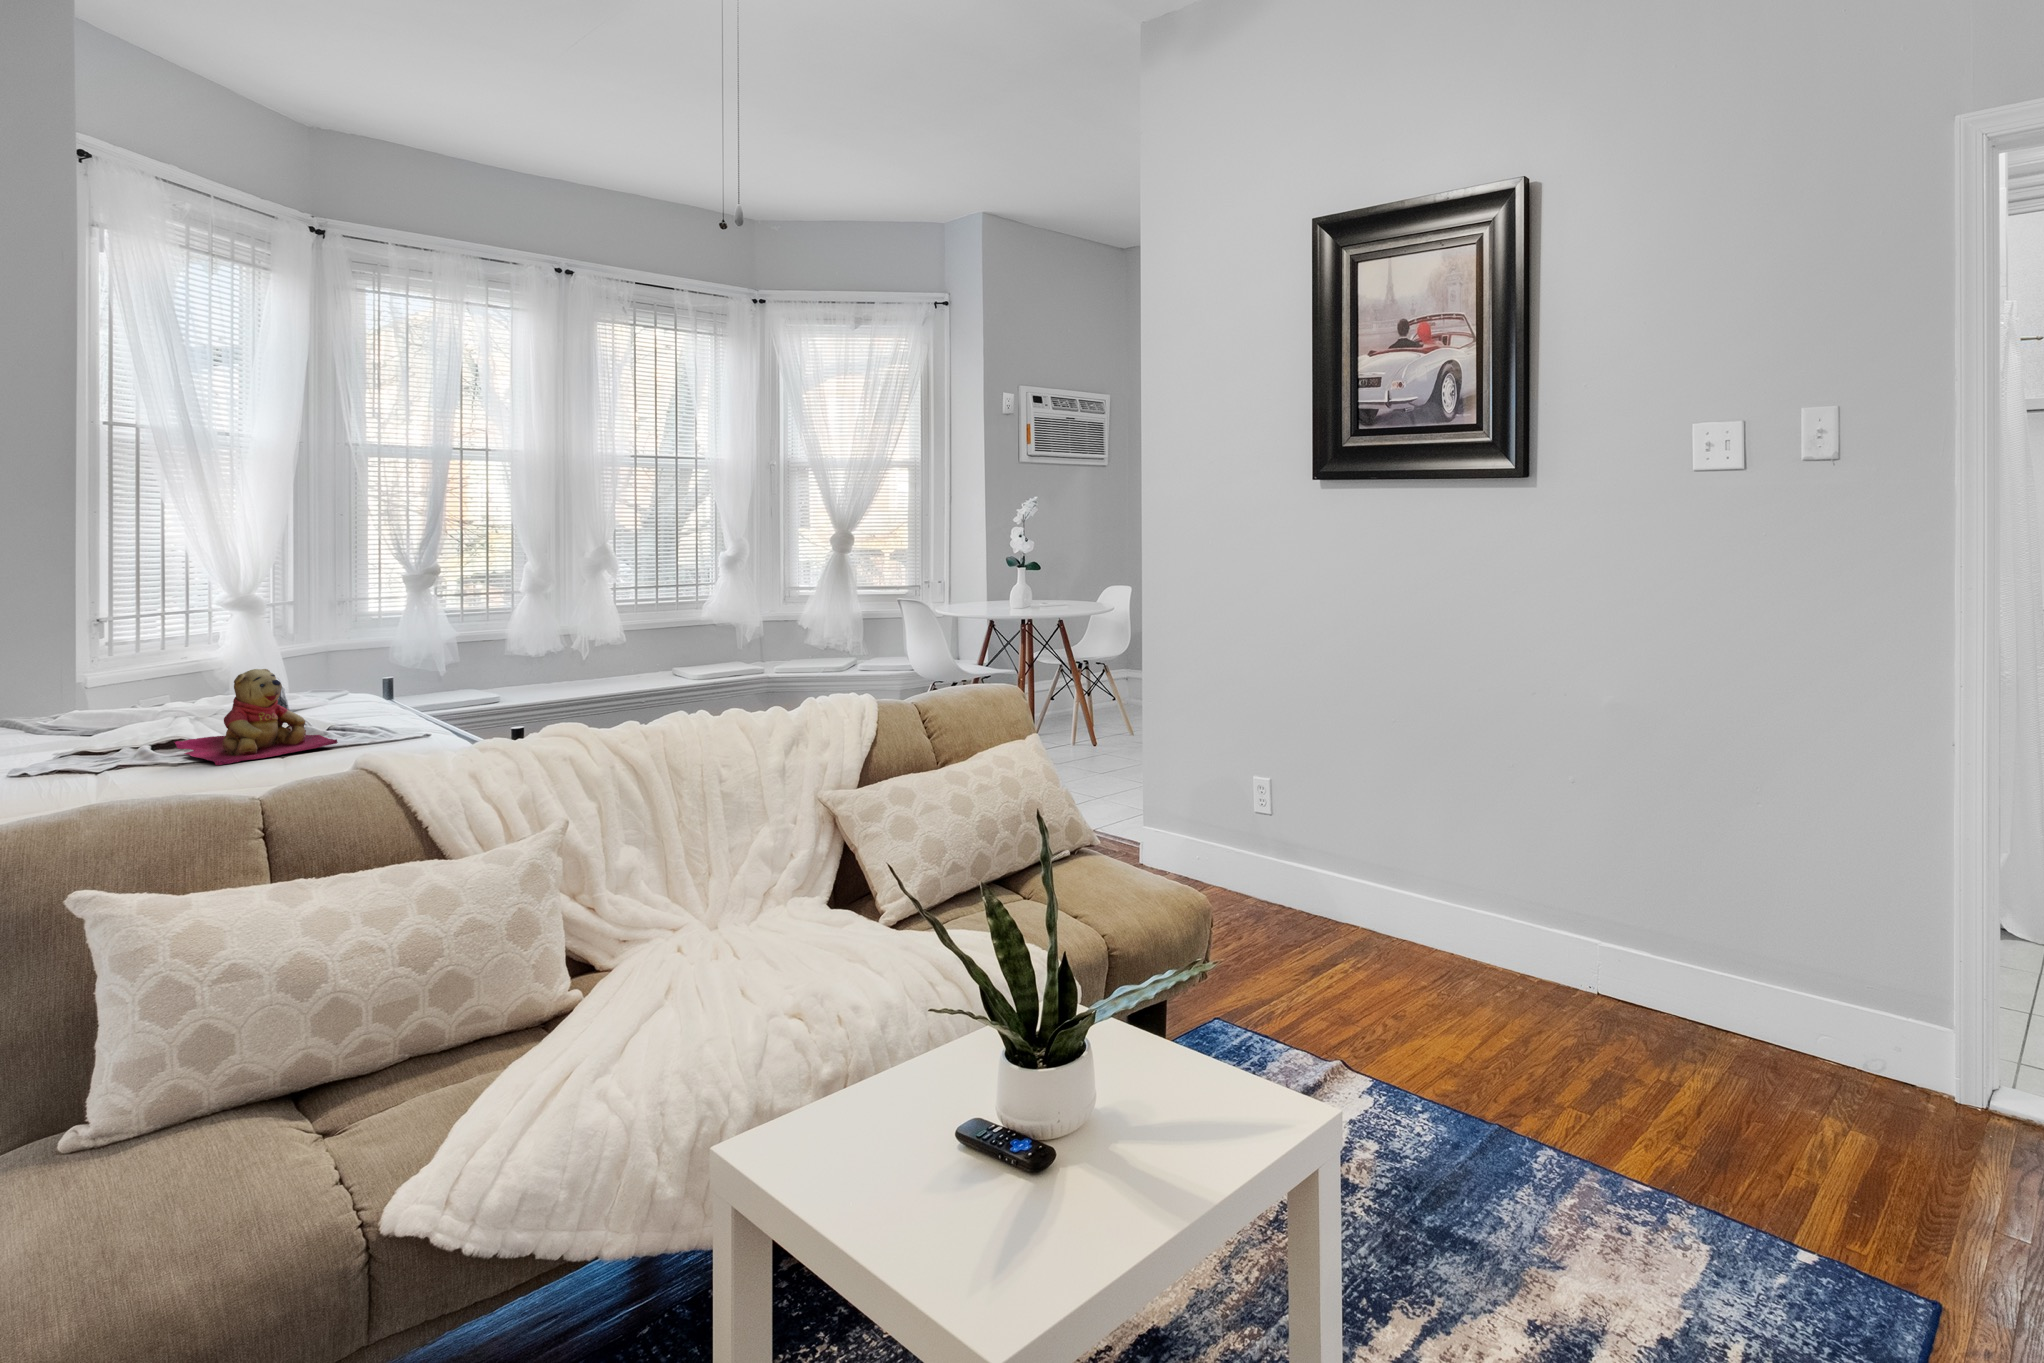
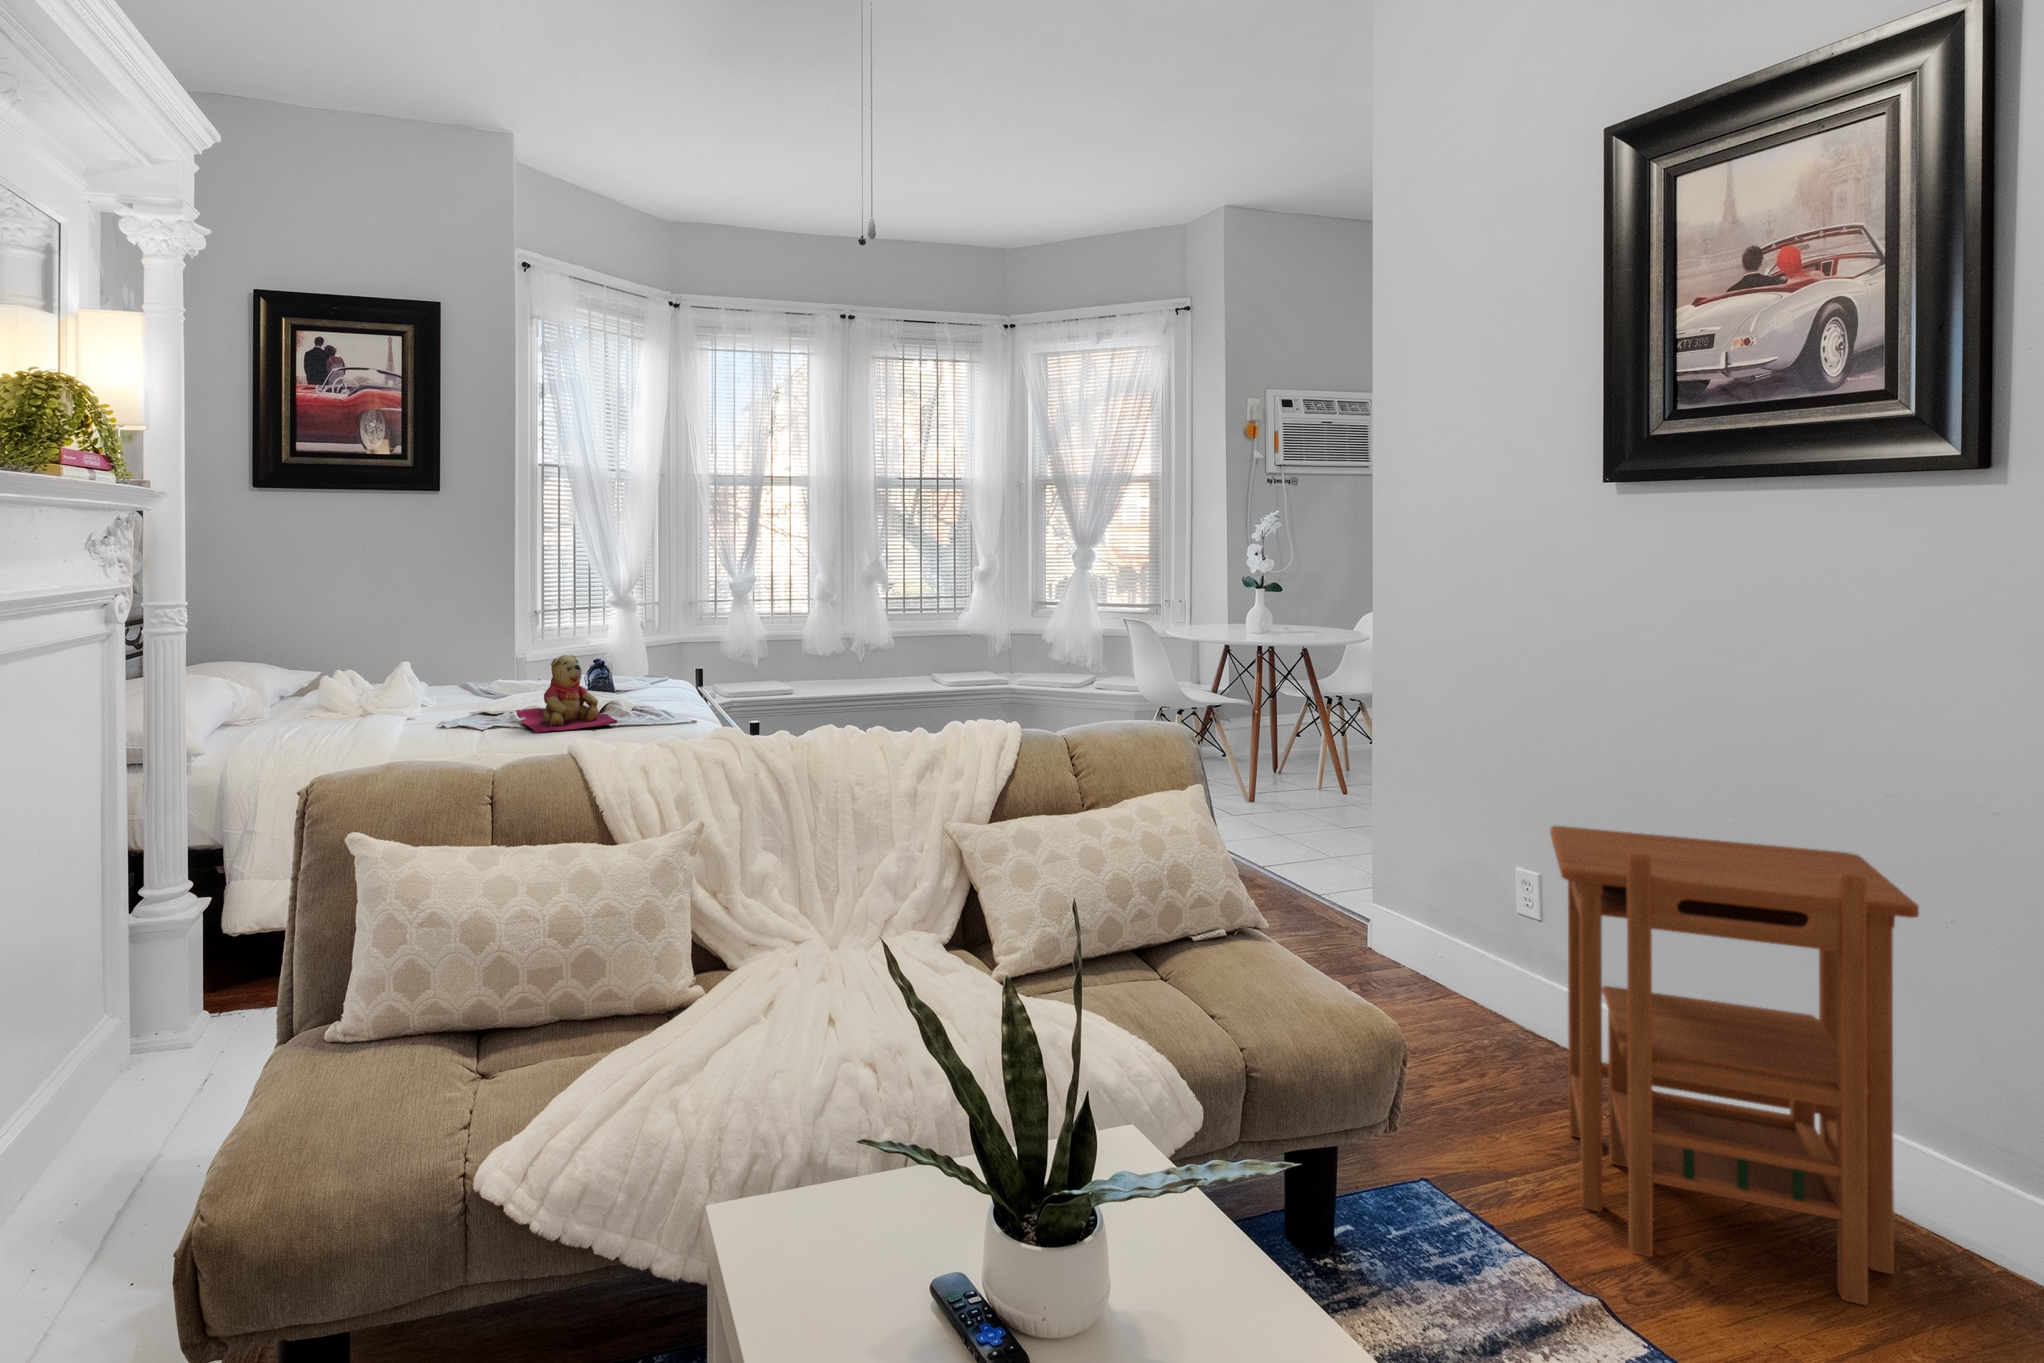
side table: none [1288,729,1504,1025] -> present [1550,826,1919,1305]

